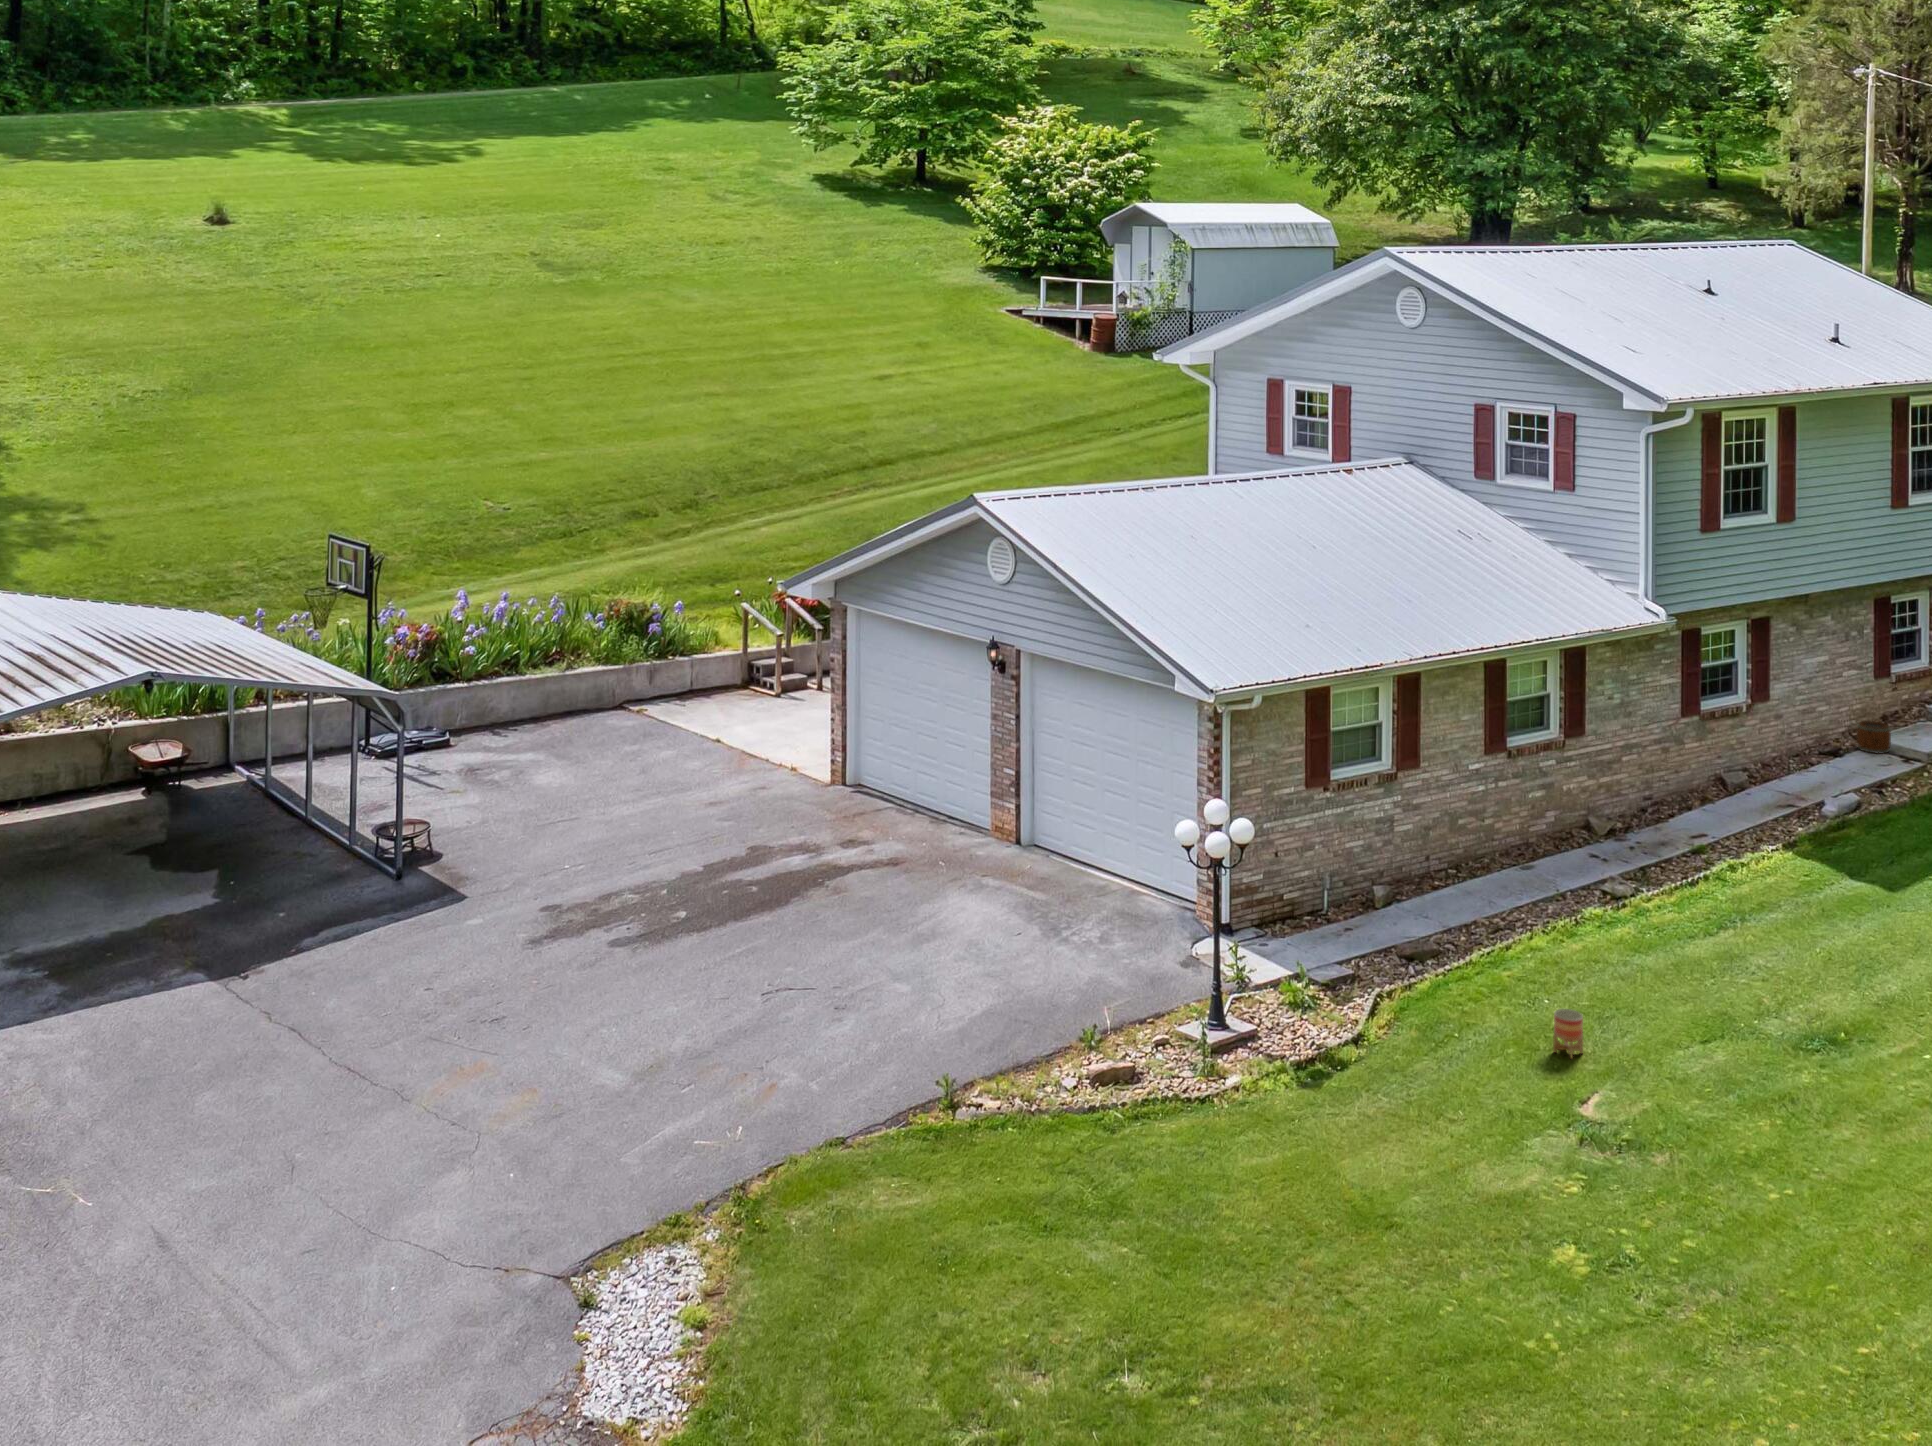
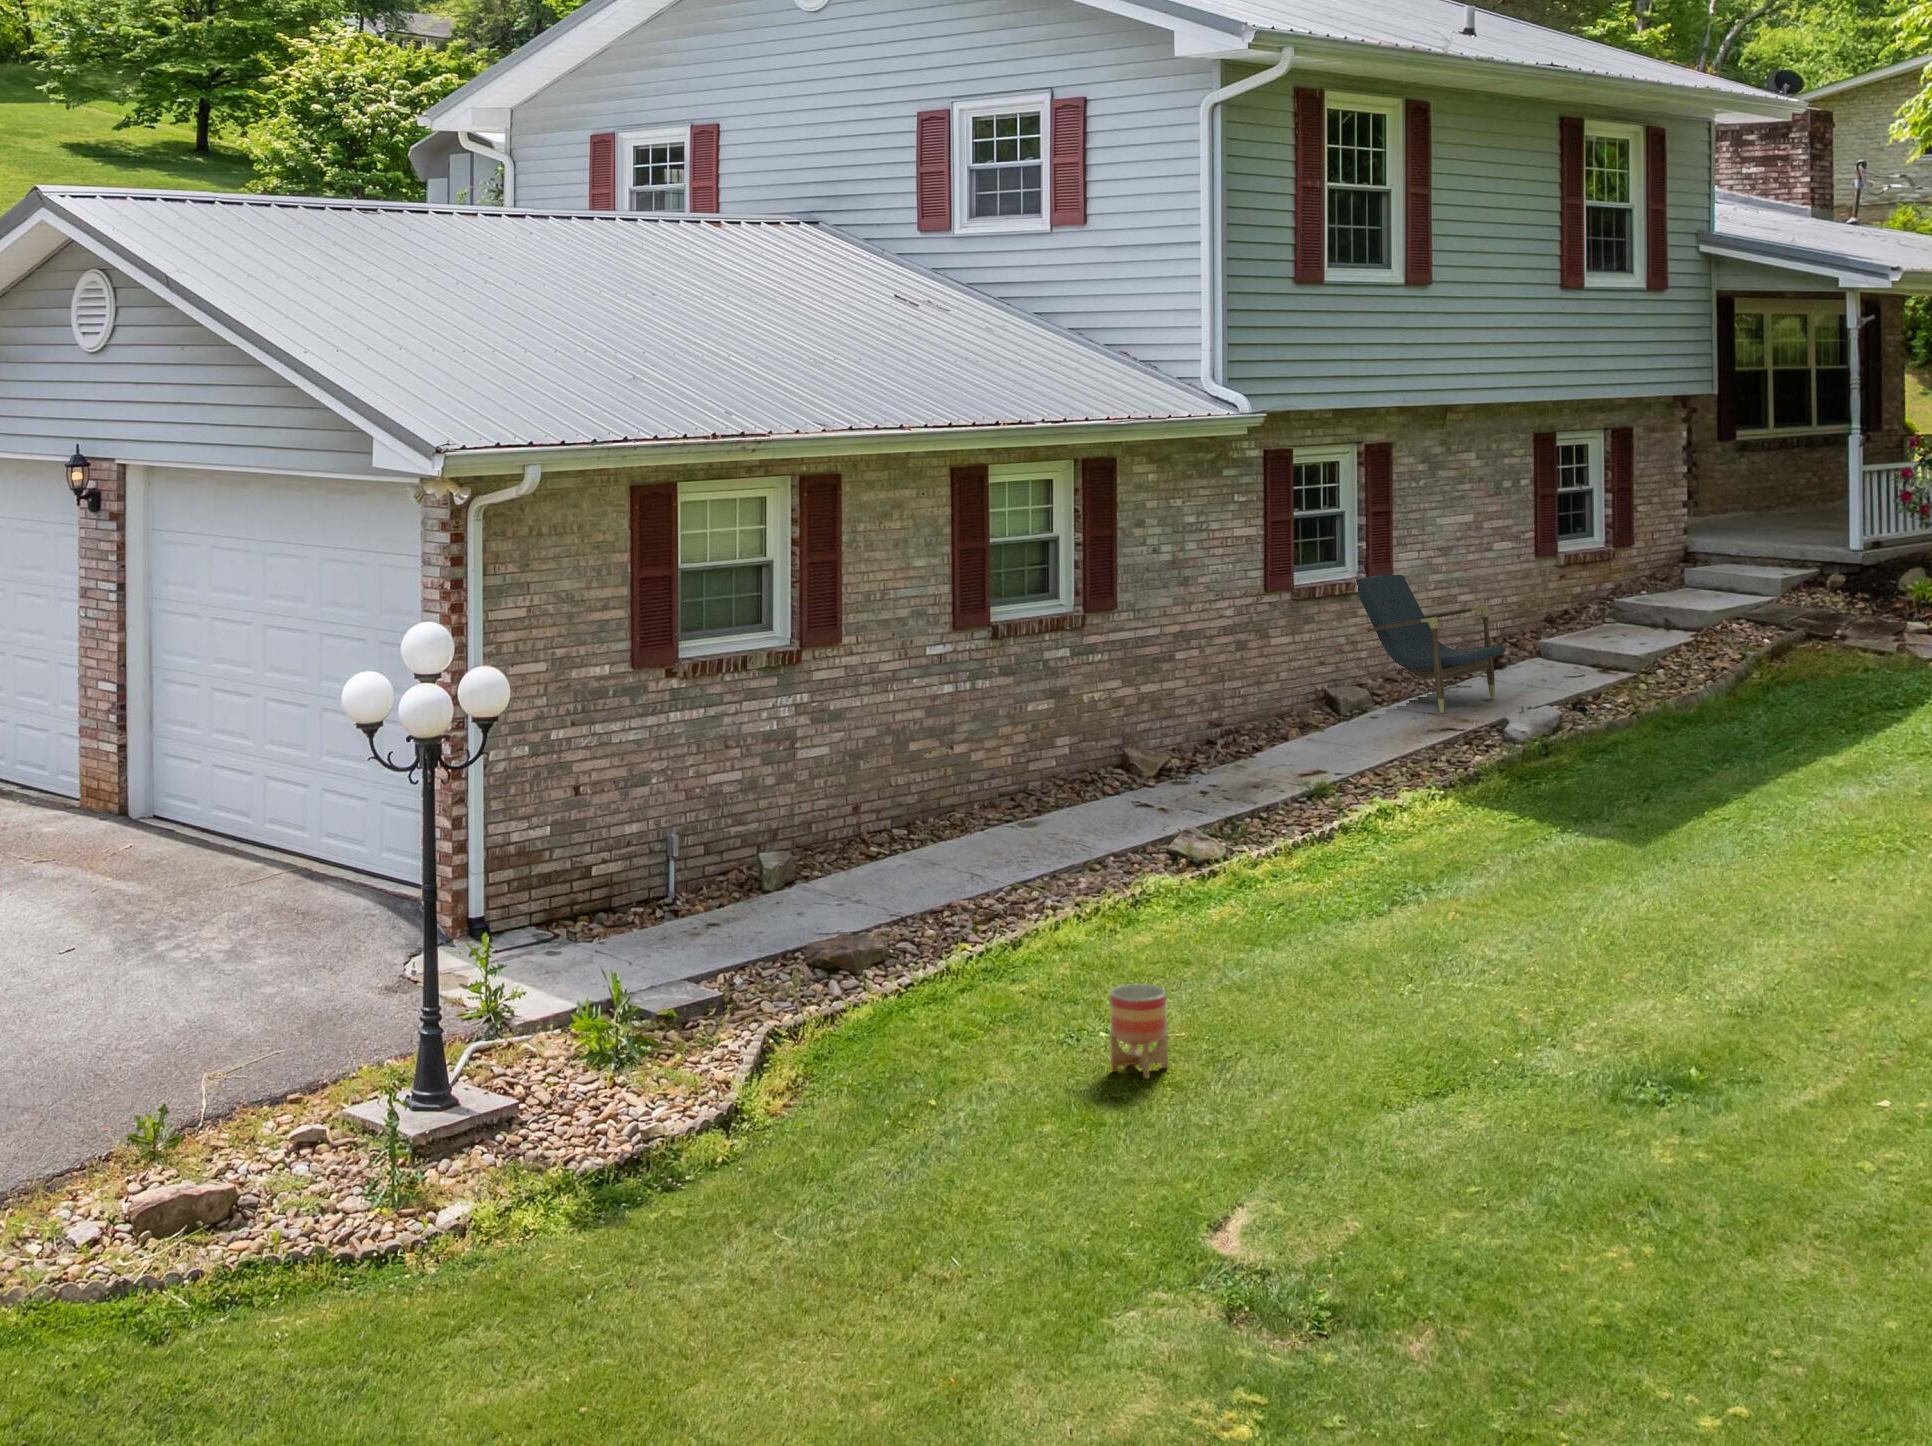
lounge chair: none [1740,698,1839,795] -> present [1356,575,1505,713]
bucket: present [1856,721,1891,753] -> none [1516,617,1567,664]

